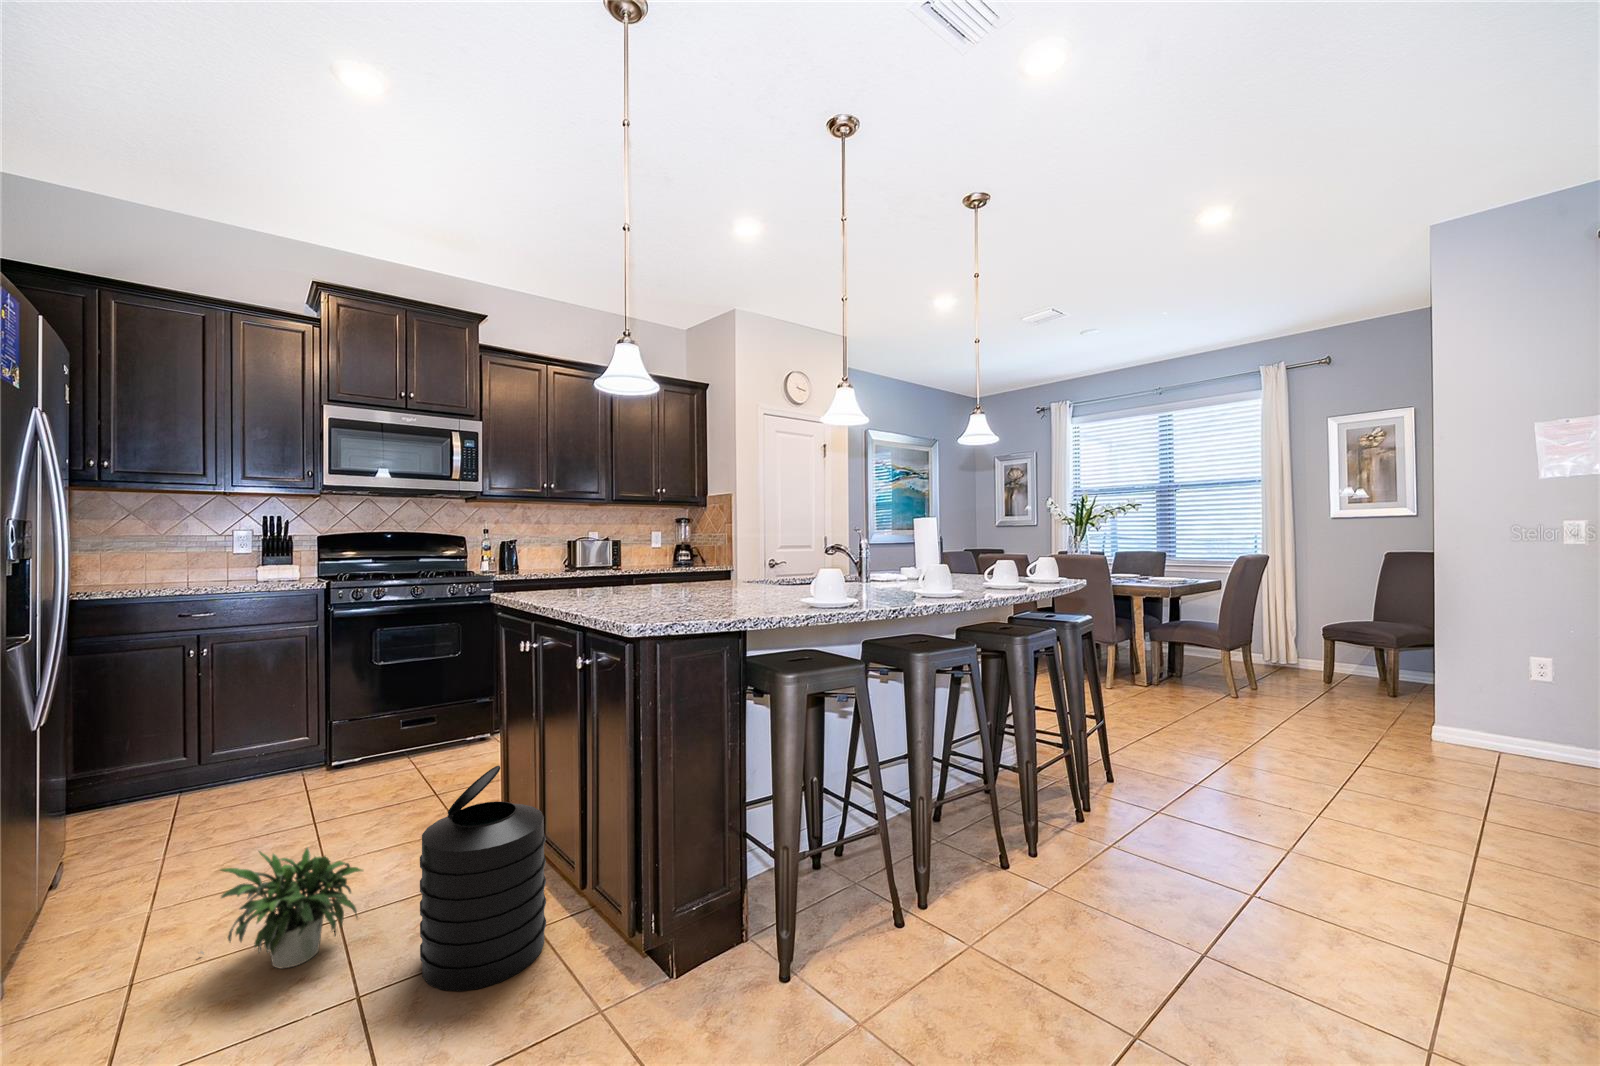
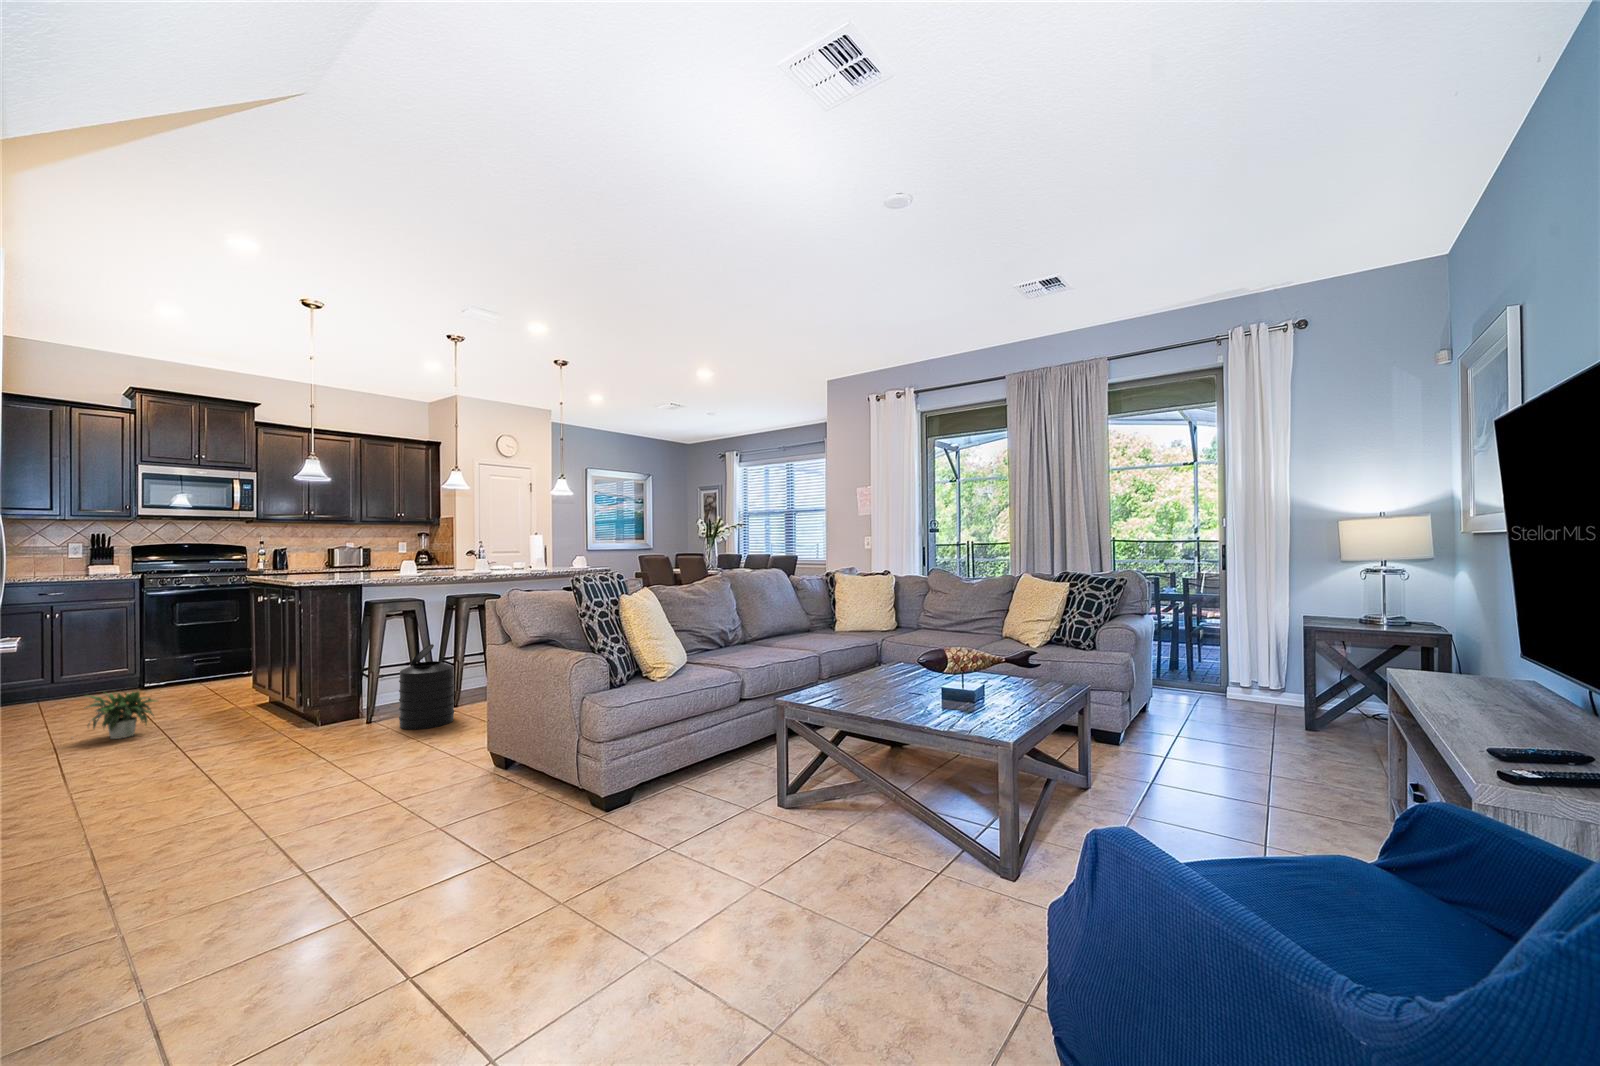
trash can: present [420,766,546,991] -> present [399,644,454,730]

